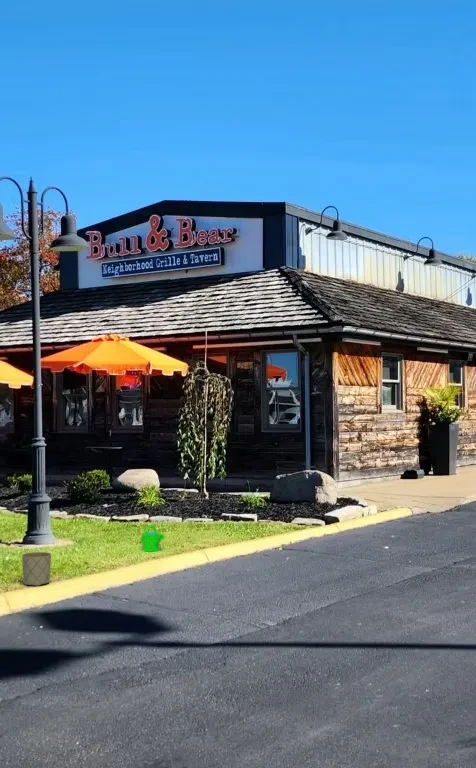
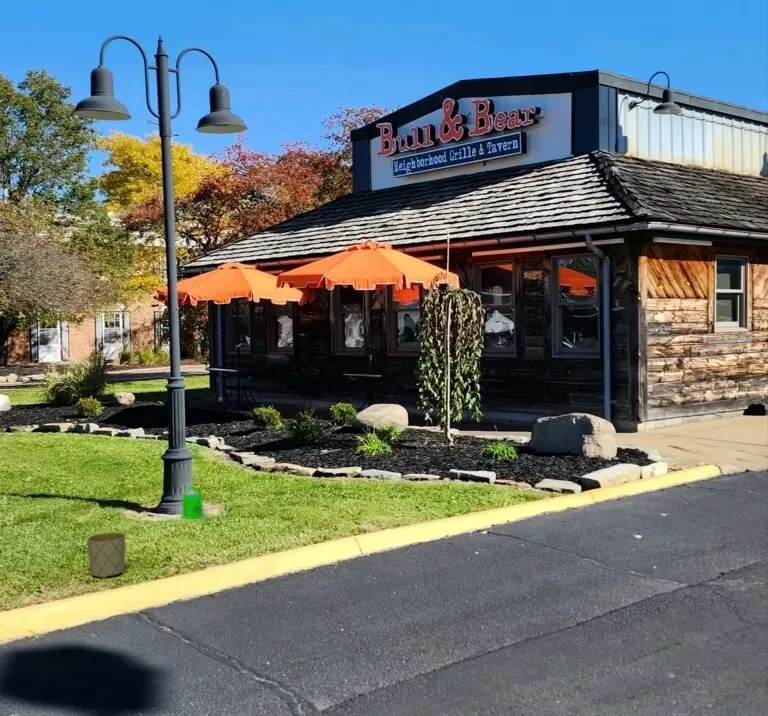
watering can: present [141,525,165,552] -> present [182,486,204,519]

